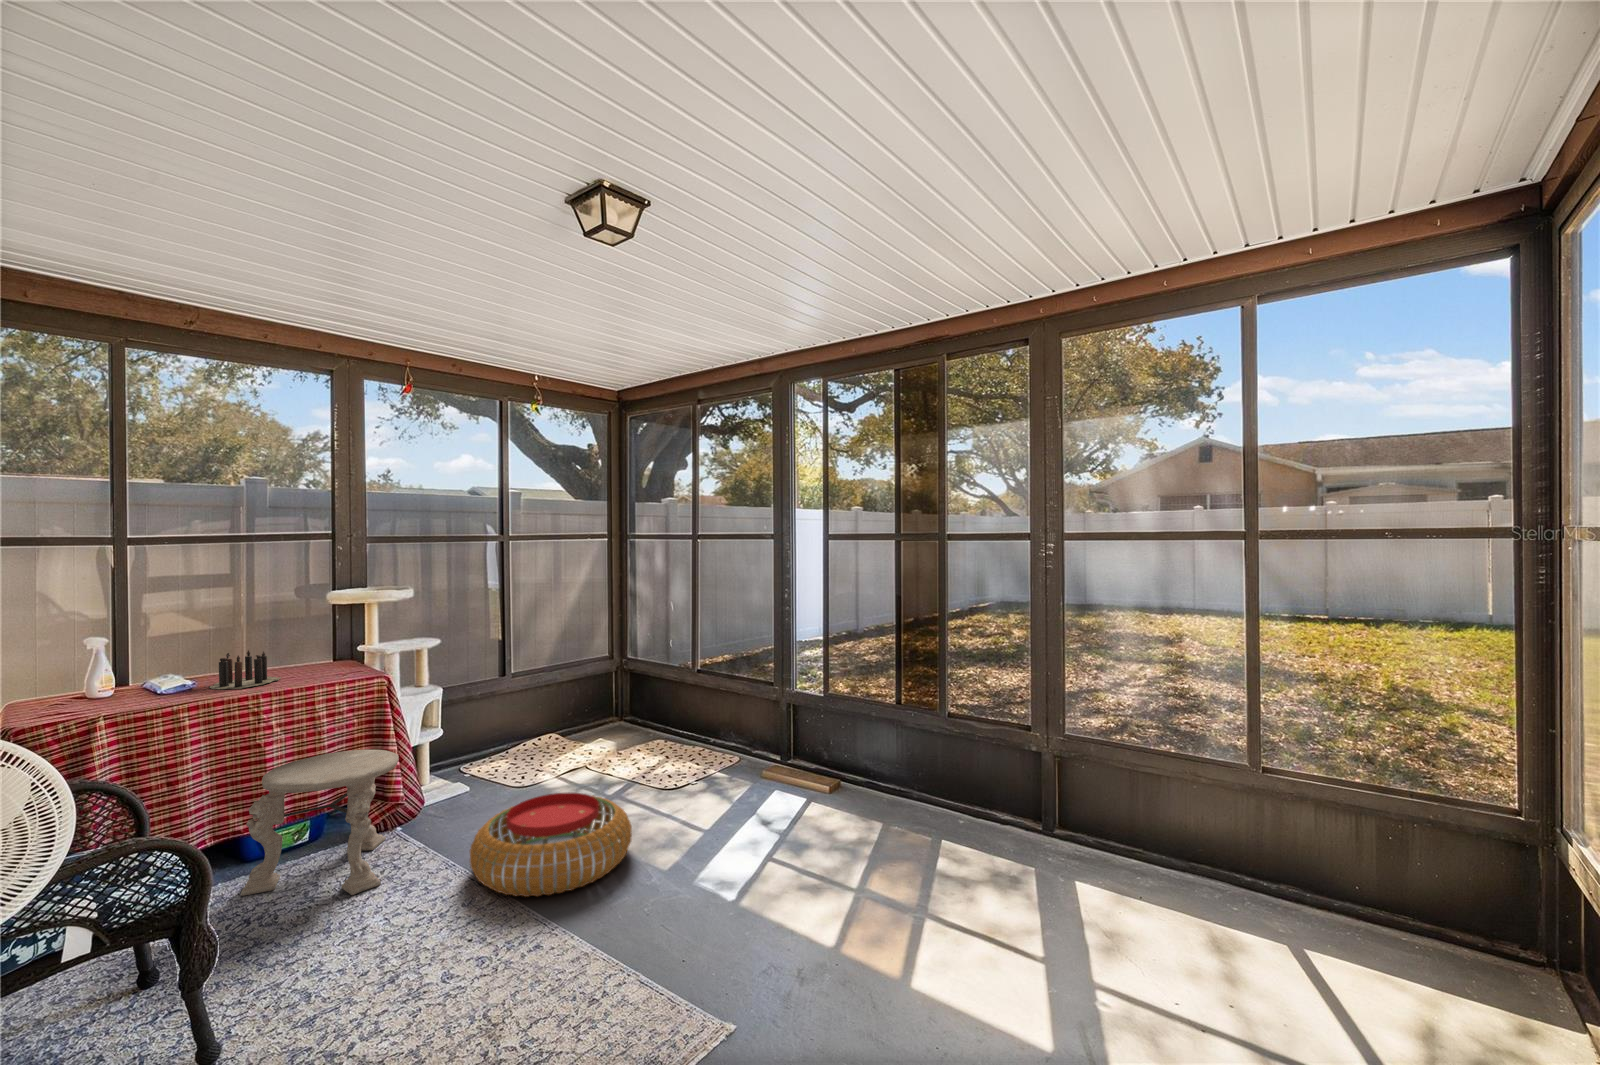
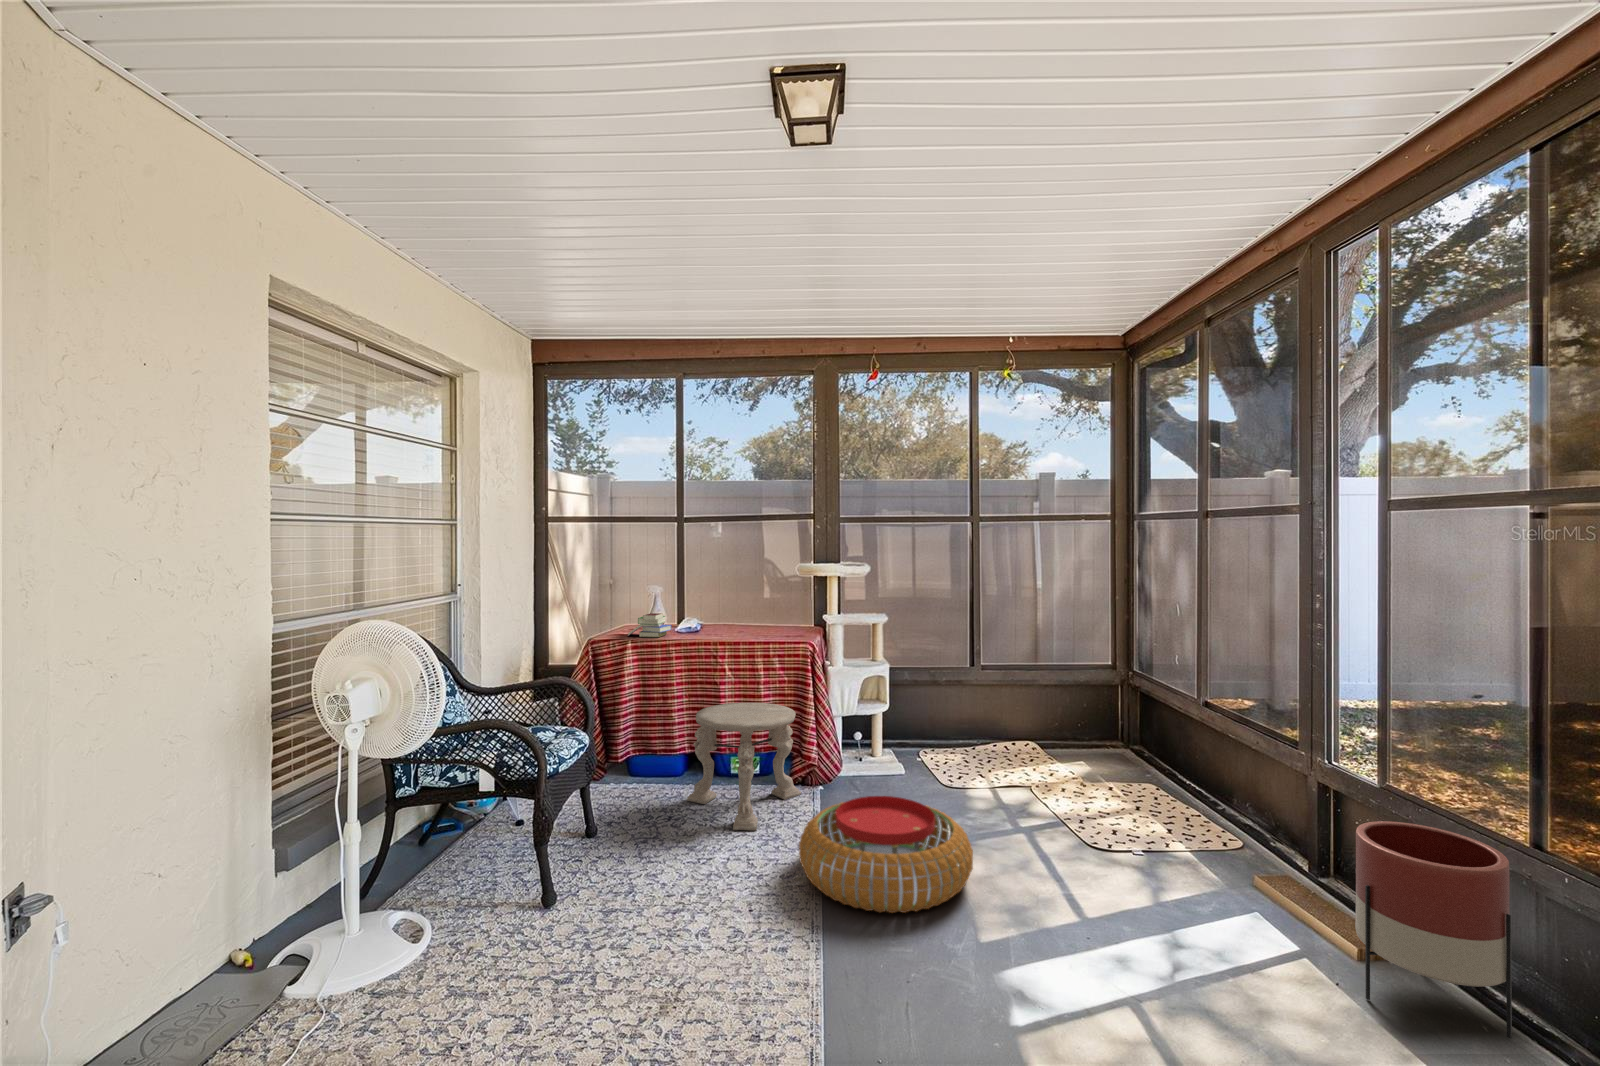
candle: present [210,650,281,689] -> none [705,606,753,636]
book: none [80,672,161,713] -> present [628,613,671,637]
planter: none [840,709,902,807] -> present [1355,821,1512,1039]

